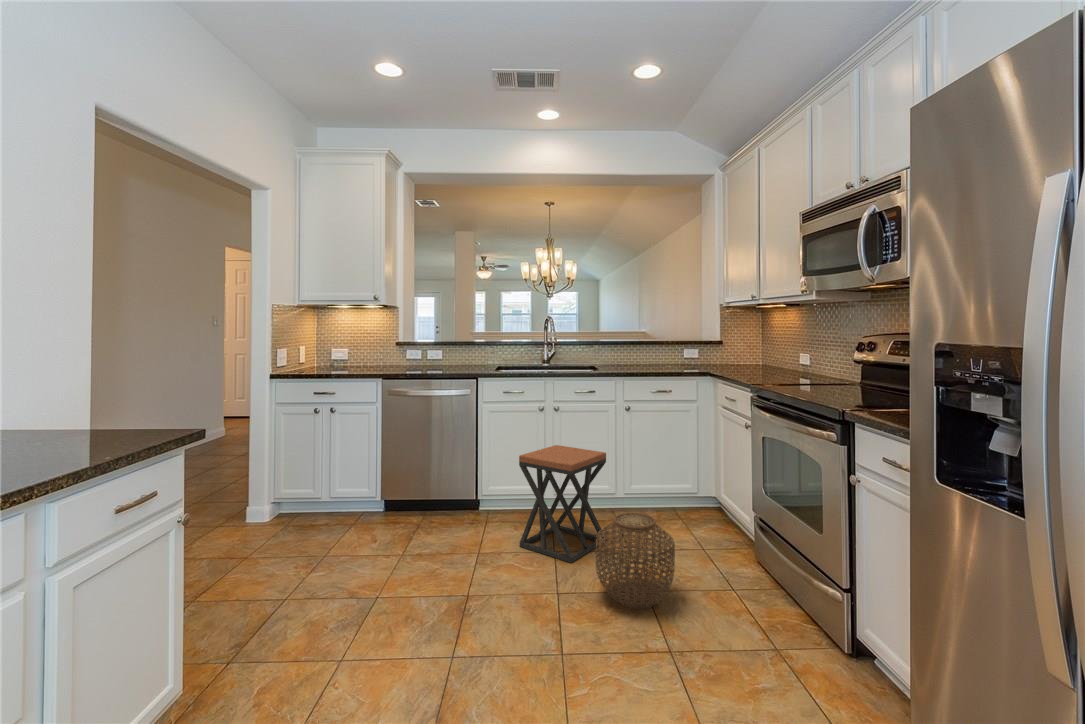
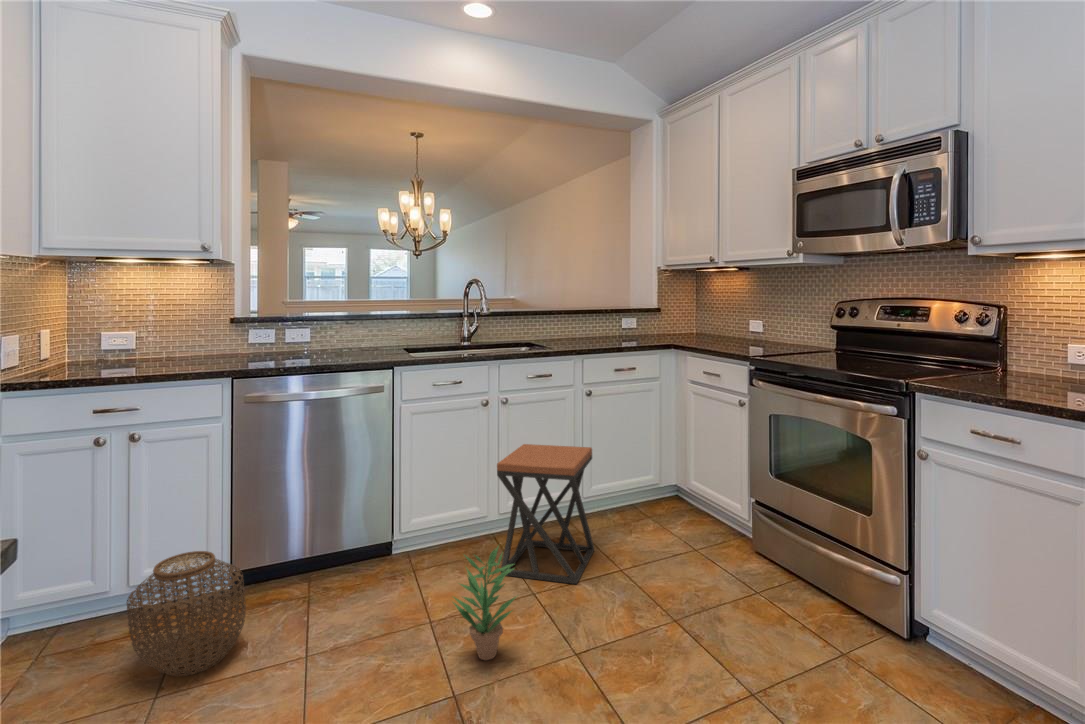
potted plant: none [444,511,492,600] -> present [453,547,516,660]
woven basket: present [596,513,675,609] -> present [127,551,246,676]

